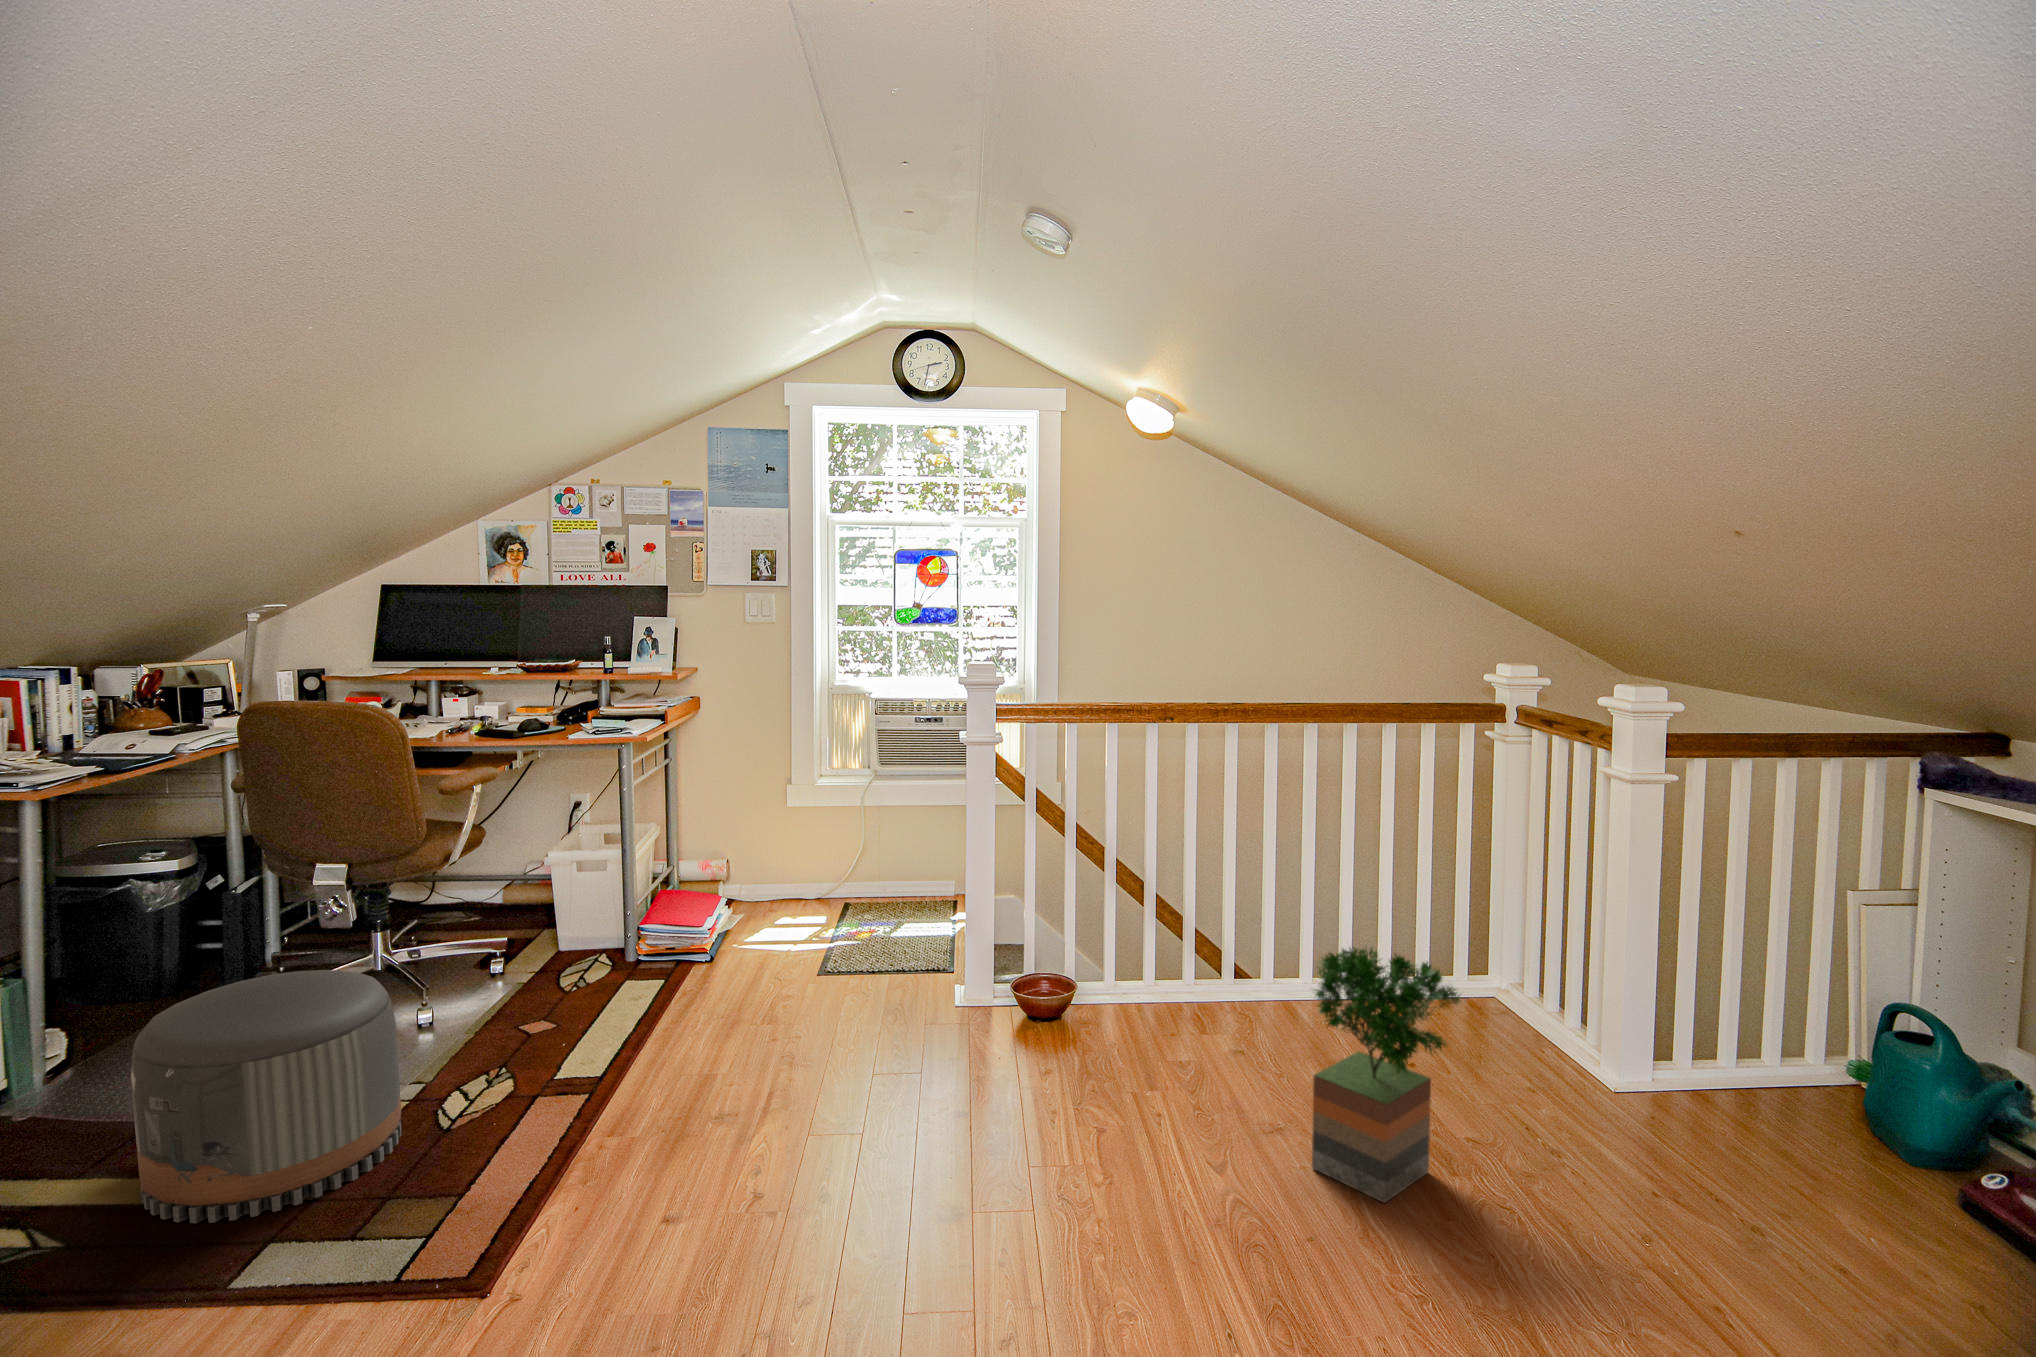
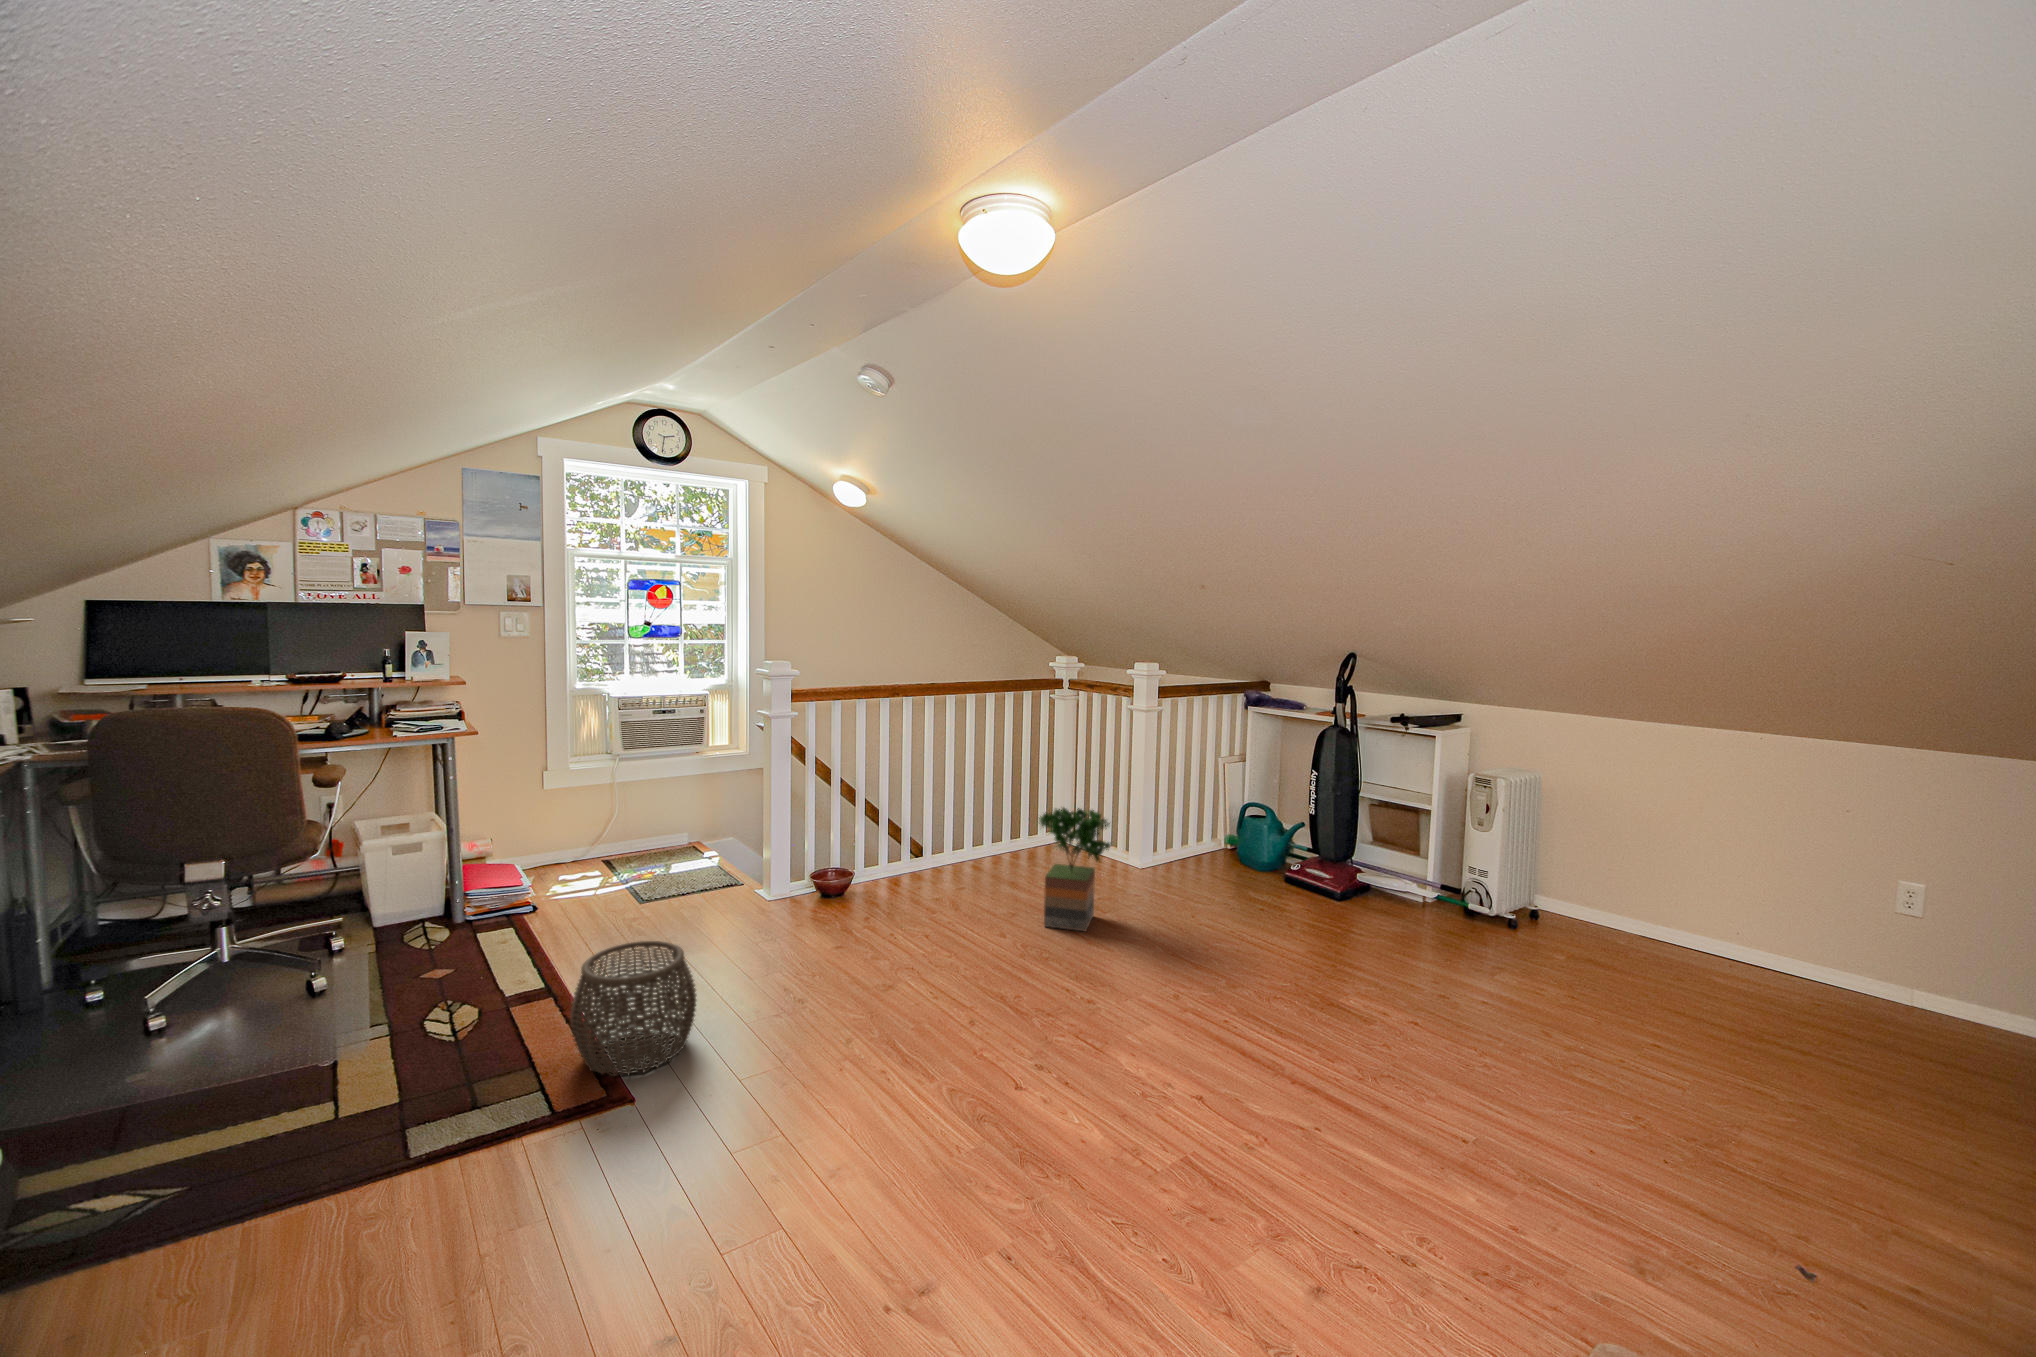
pouf: present [131,970,401,1223] -> none [187,937,428,1159]
woven basket: none [474,1048,653,1248] -> present [571,941,697,1076]

